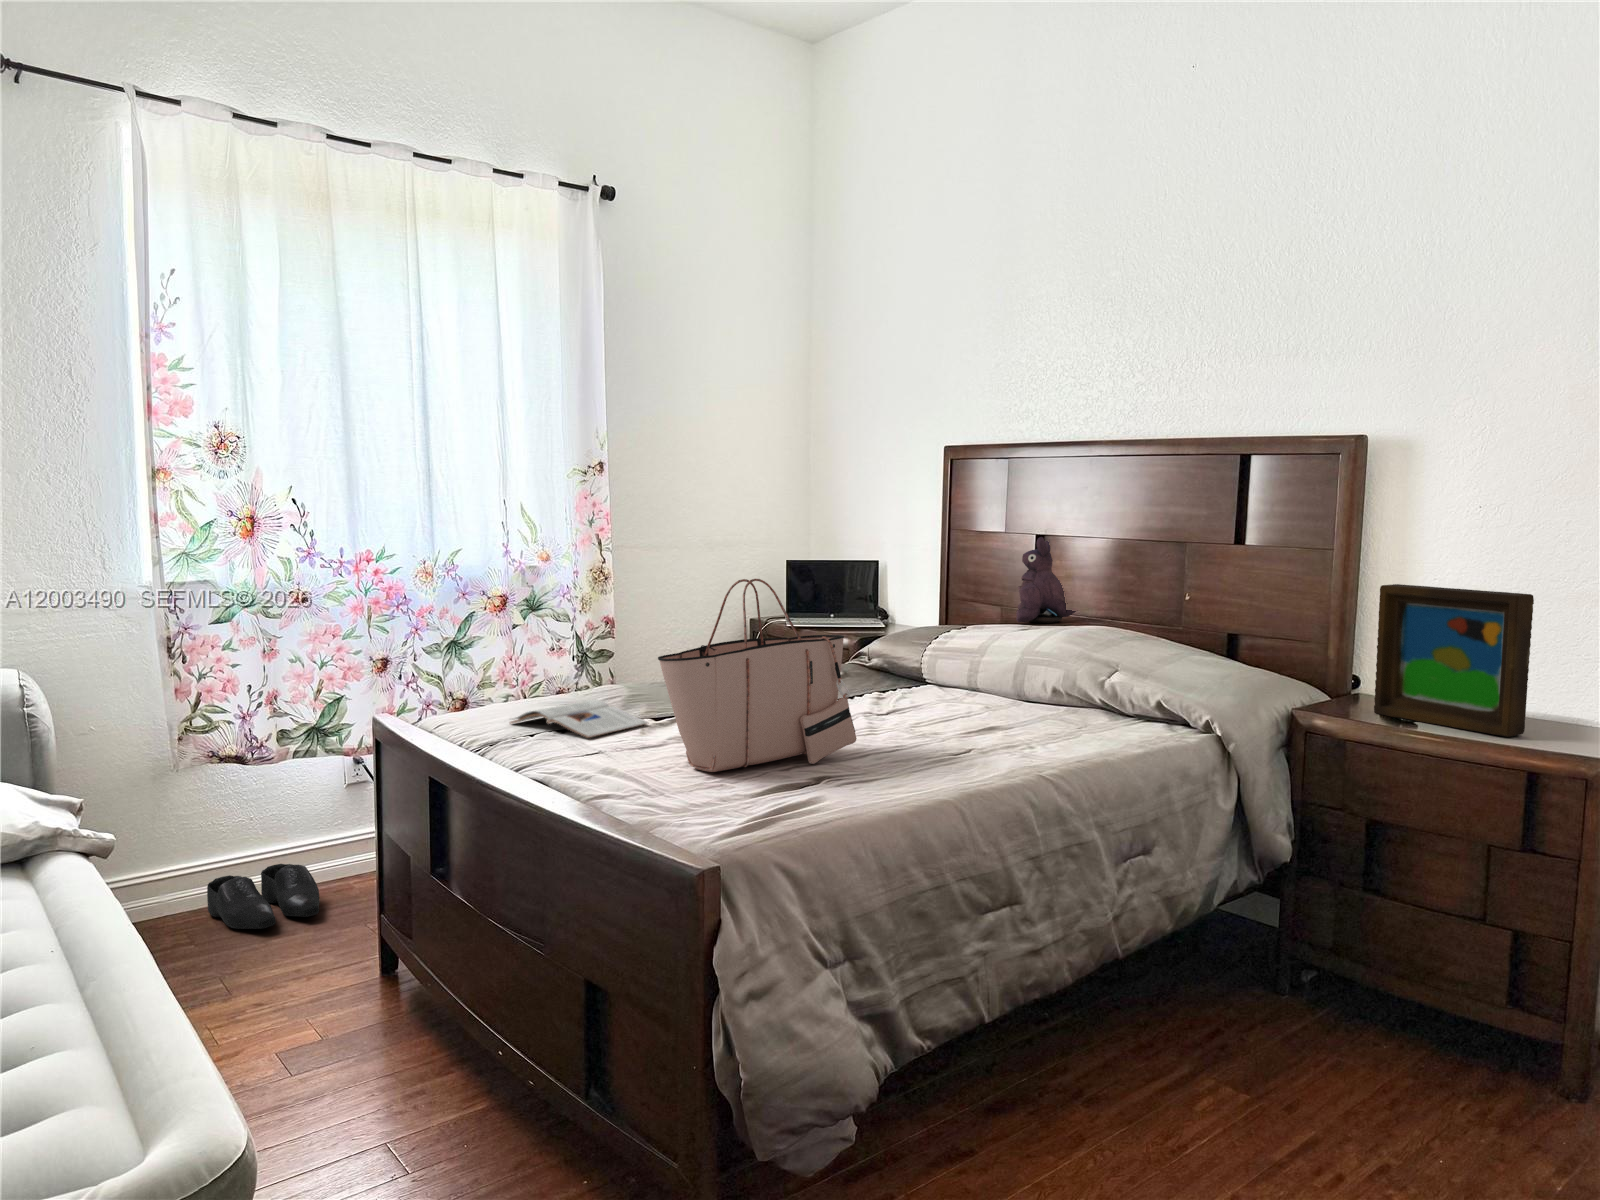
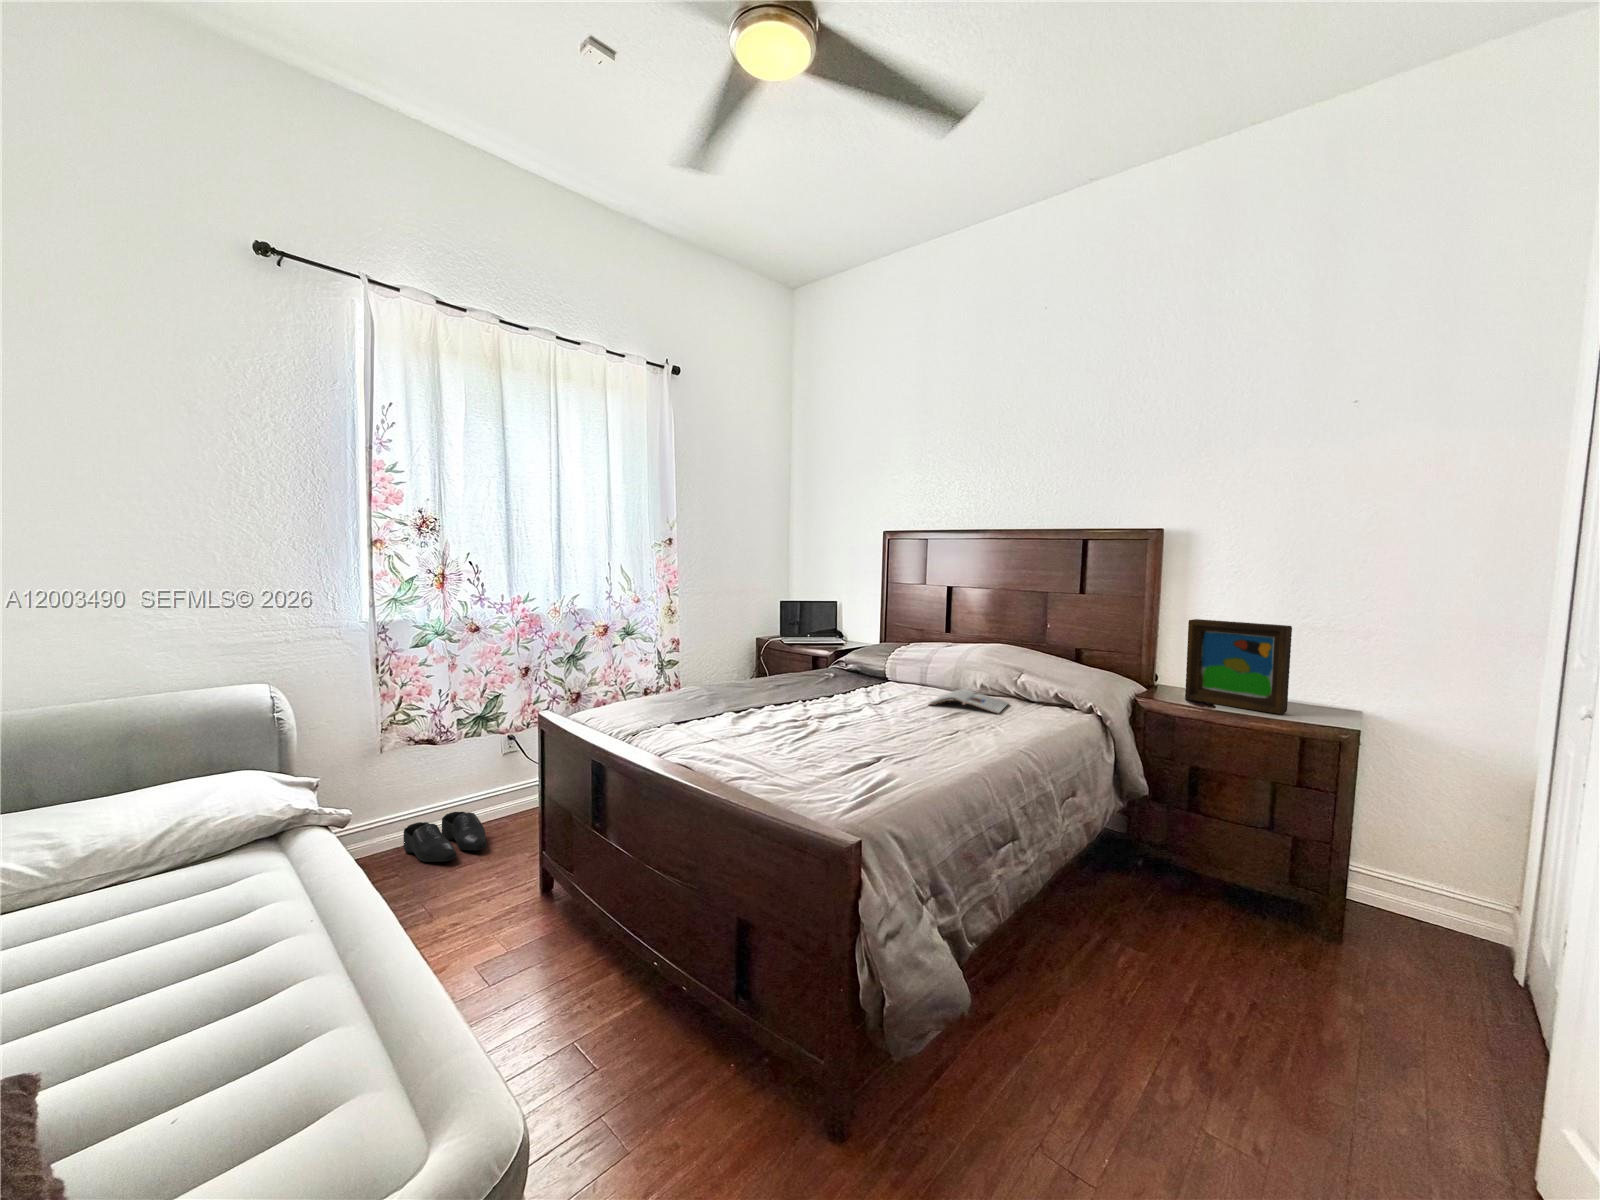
plush toy: present [1016,537,1076,623] -> none [934,589,976,642]
tote bag: present [658,579,857,772] -> none [761,617,887,751]
magazine: present [510,699,648,738] -> present [929,689,1008,713]

